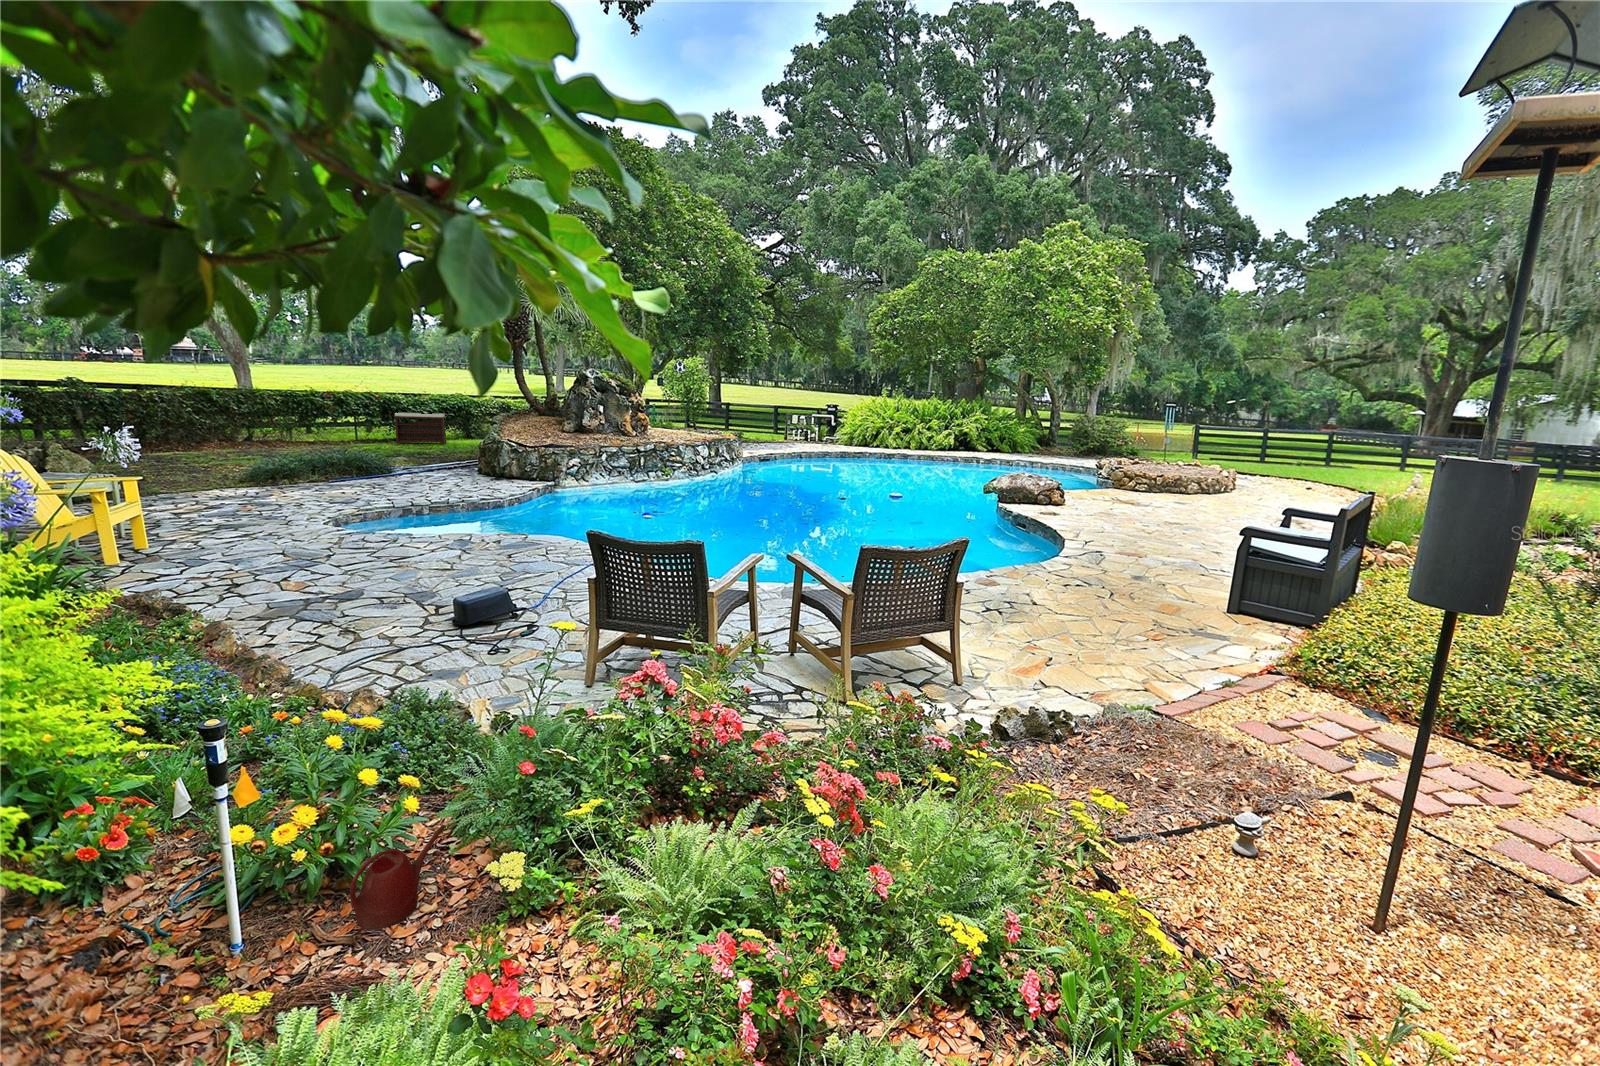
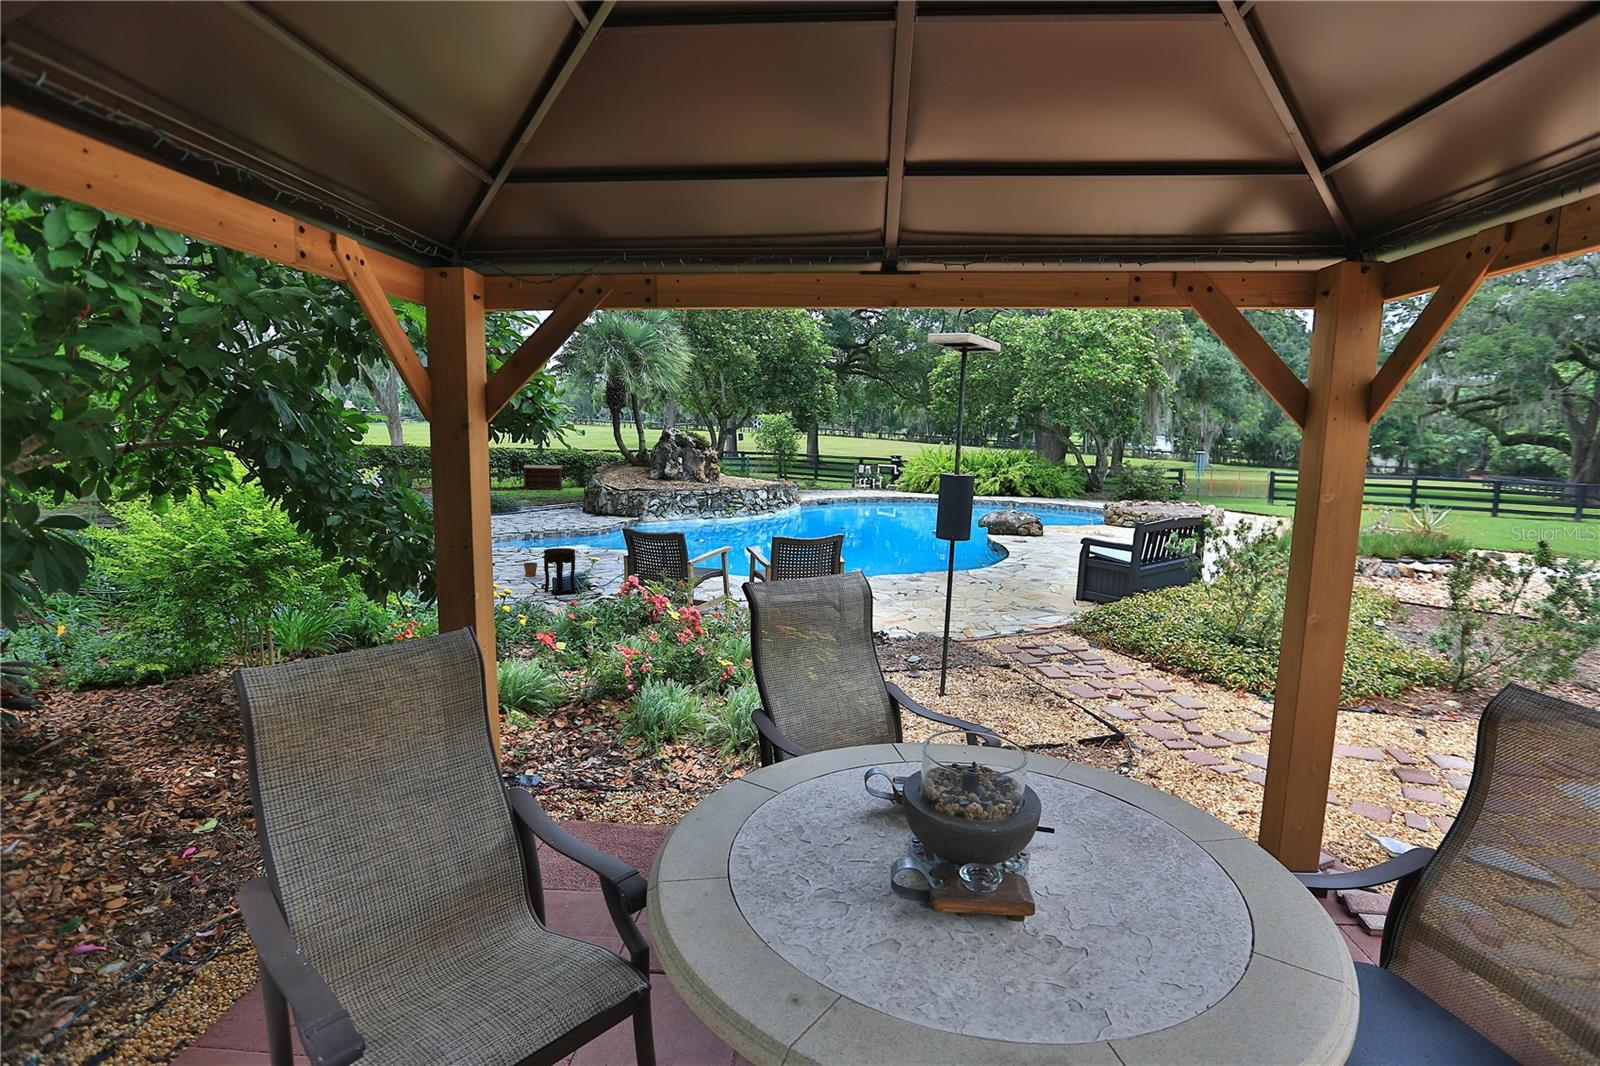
potted plant: none [370,546,413,616] -> present [518,538,538,577]
side table: none [420,574,485,667] -> present [544,548,575,595]
watering can: present [350,825,446,930] -> none [522,609,553,636]

